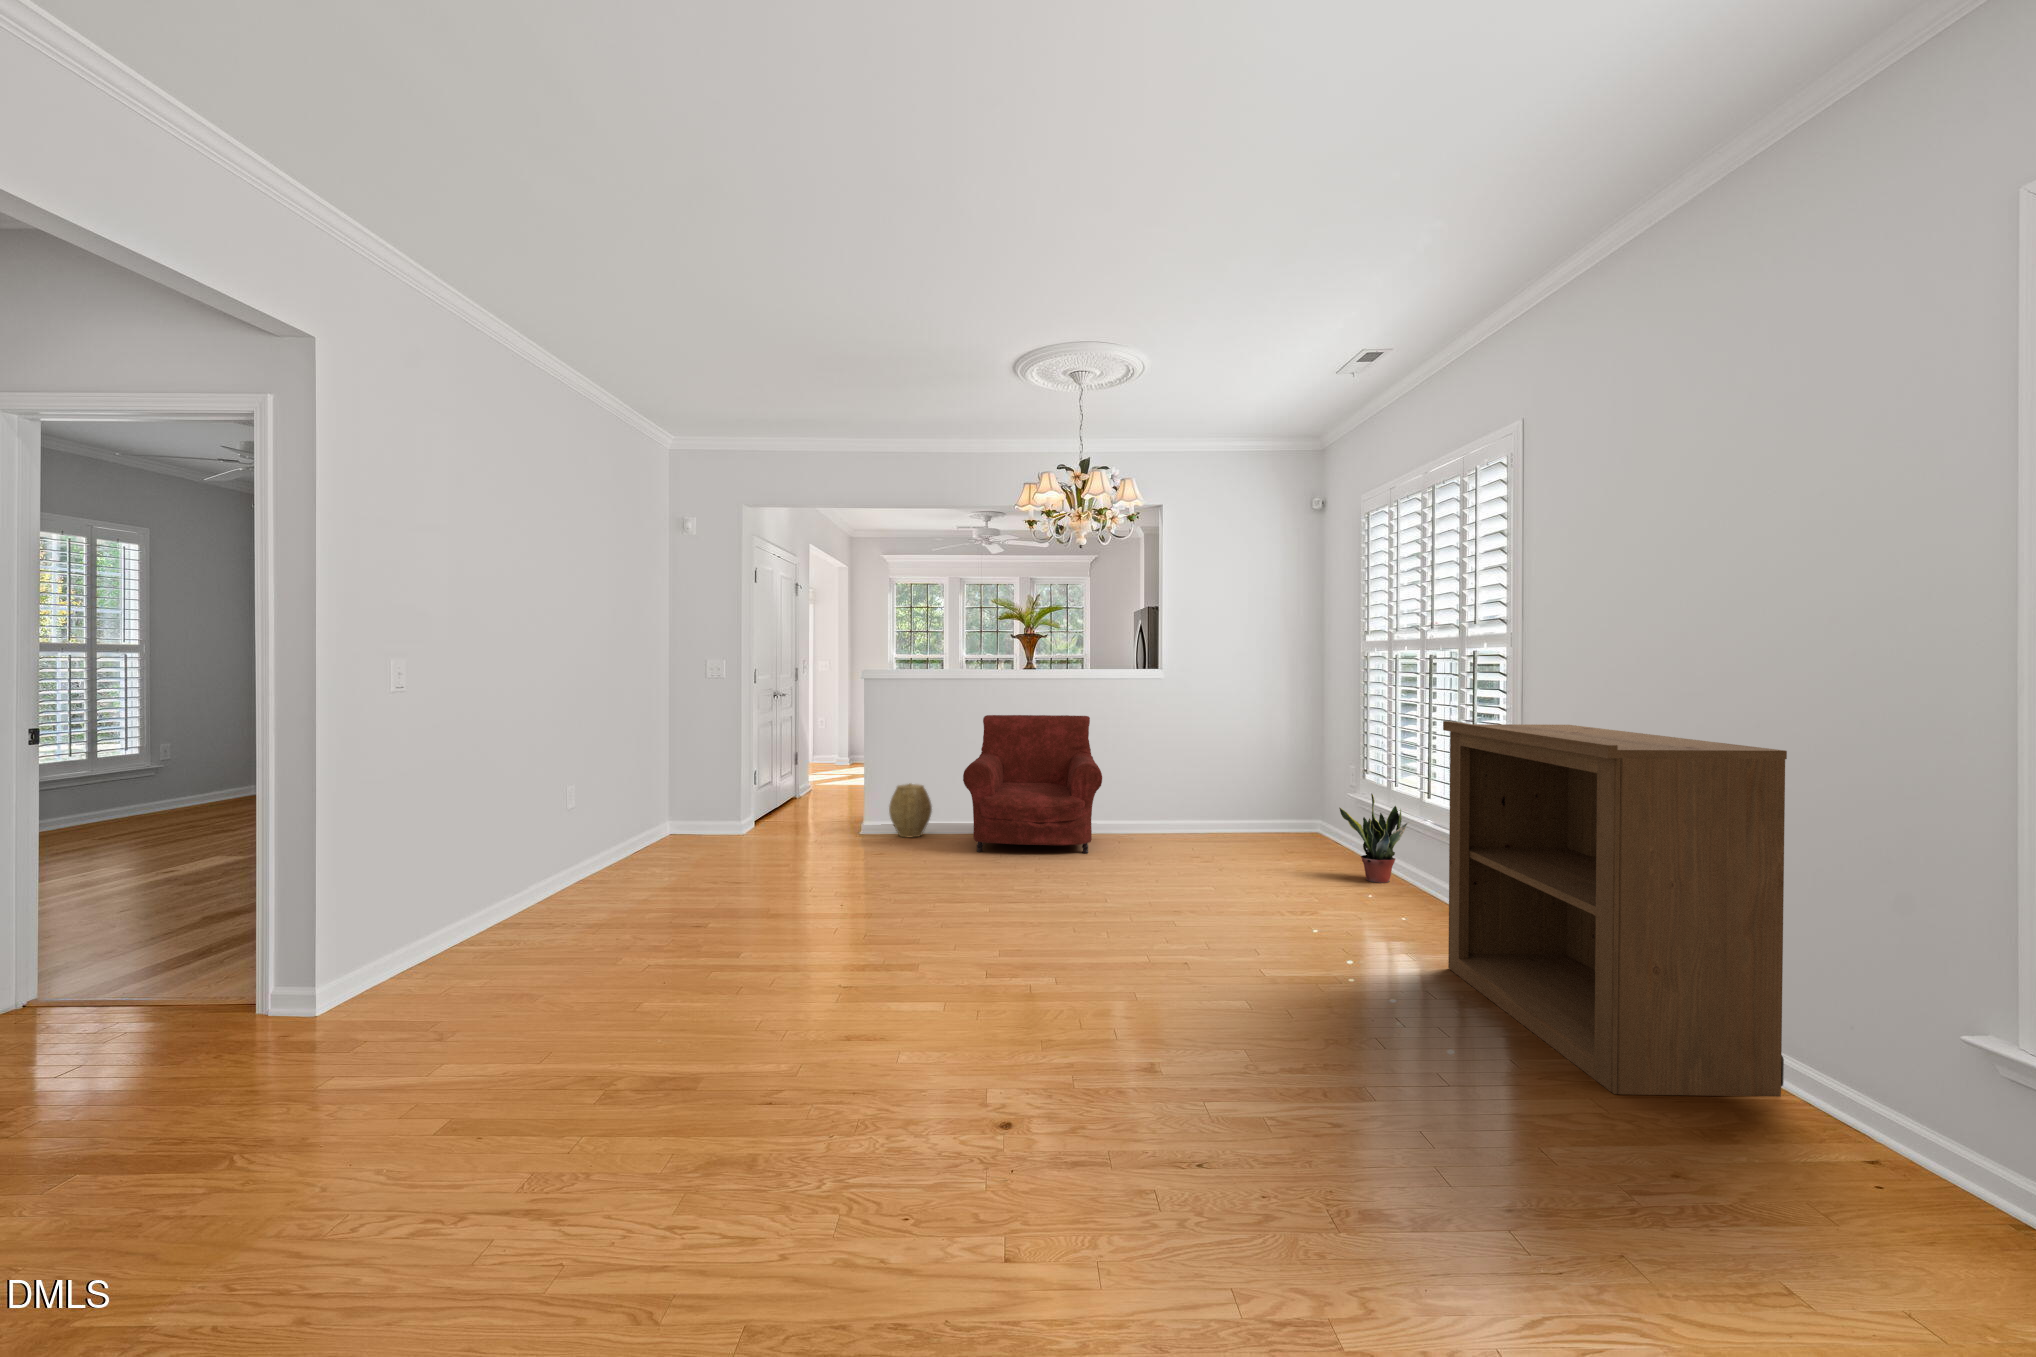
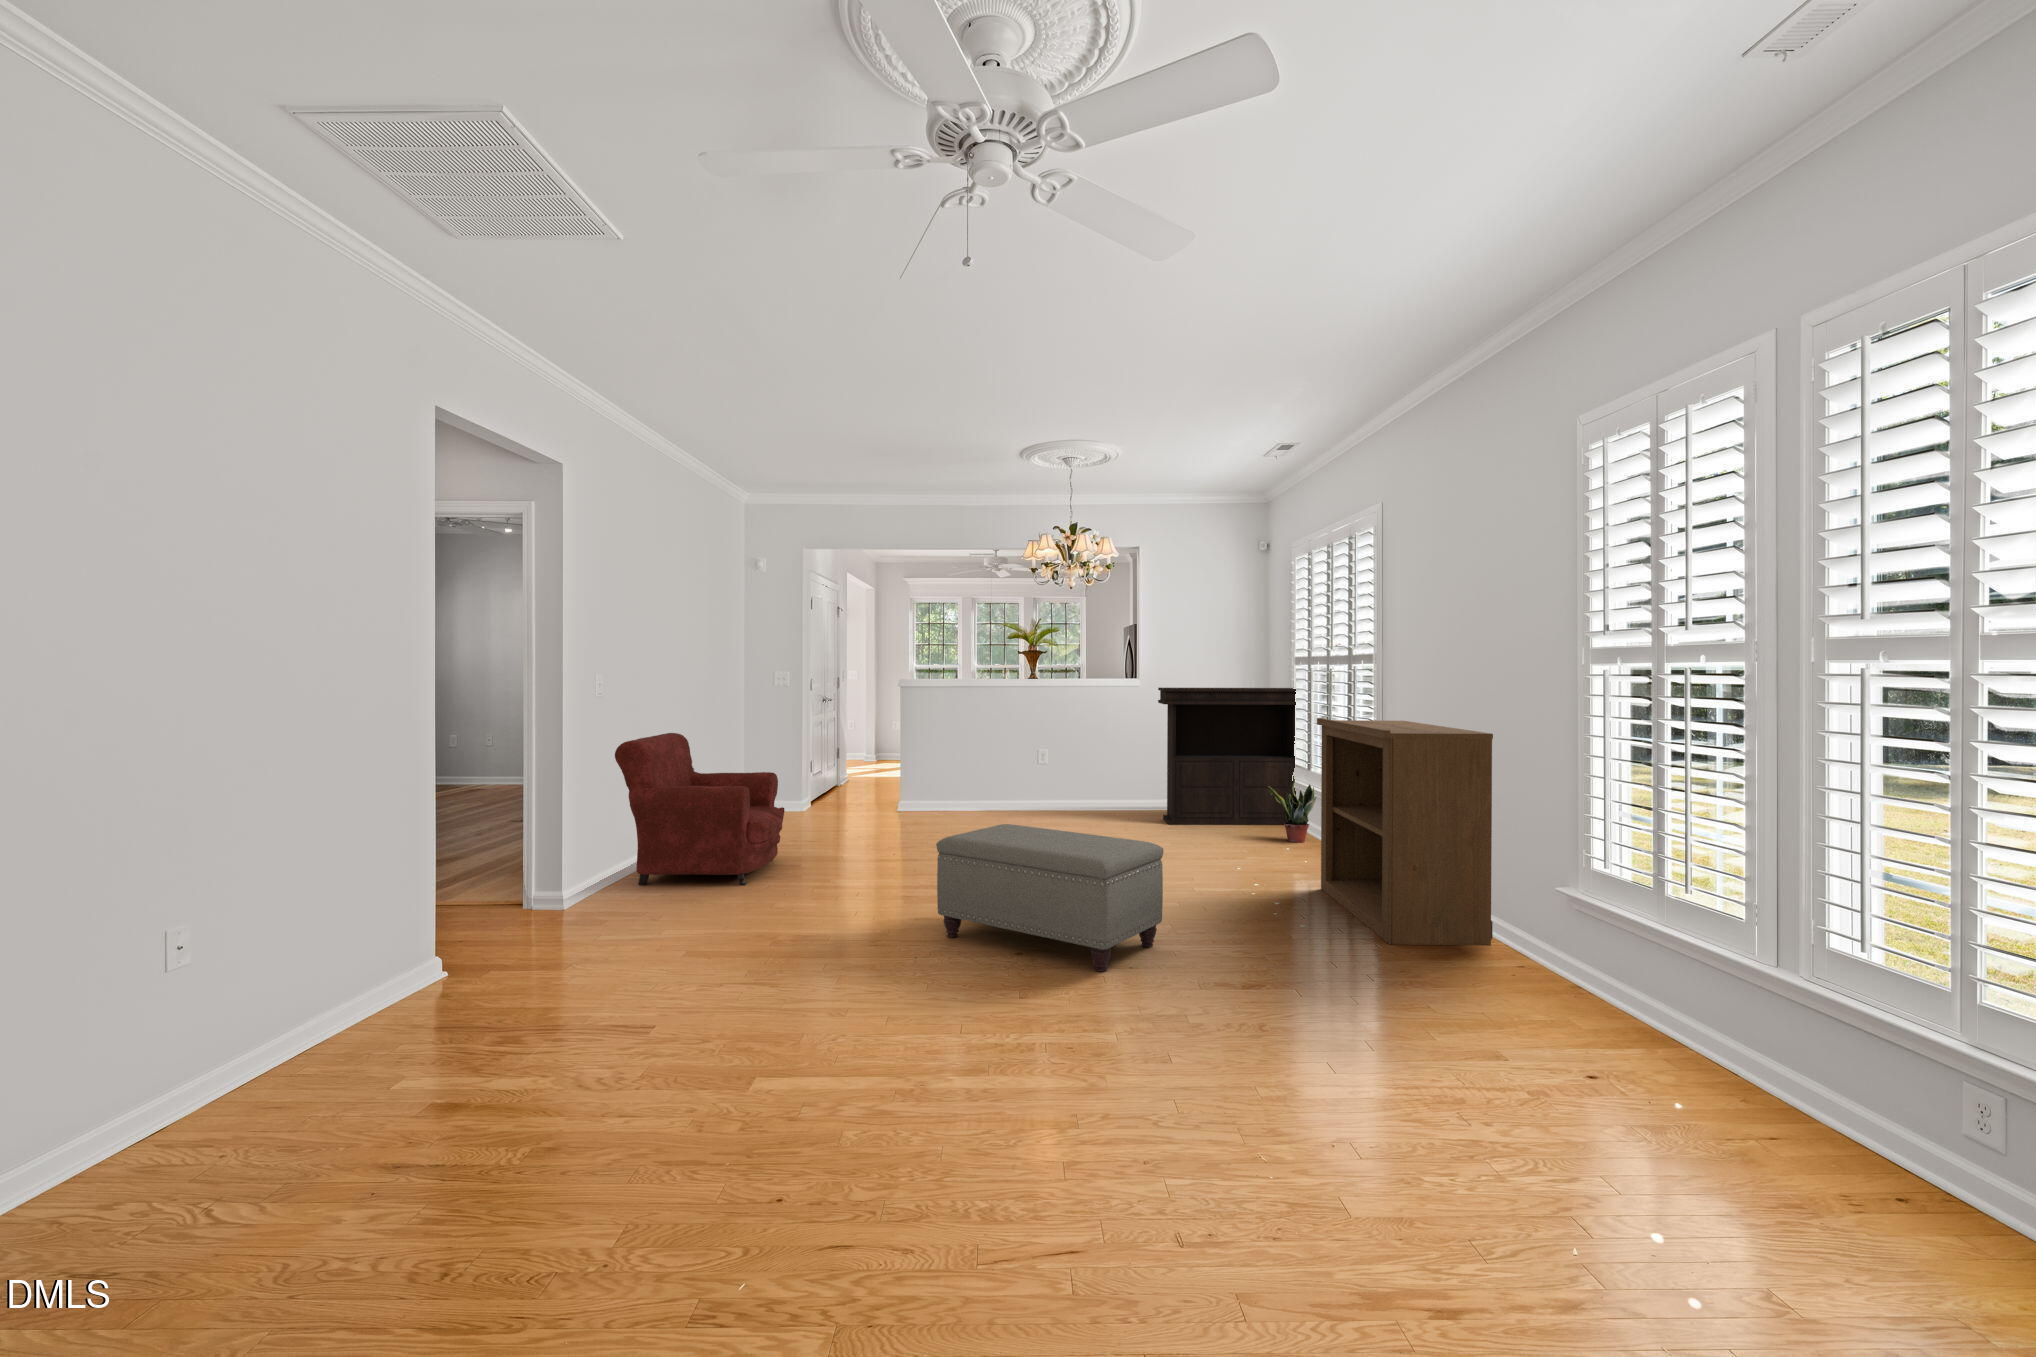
console table: none [1189,679,1382,854] -> present [1158,688,1296,825]
armchair: present [963,715,1102,853] -> present [615,733,785,885]
woven basket: present [889,783,932,837] -> none [921,770,955,813]
ottoman: none [876,887,1247,1172] -> present [936,824,1164,972]

